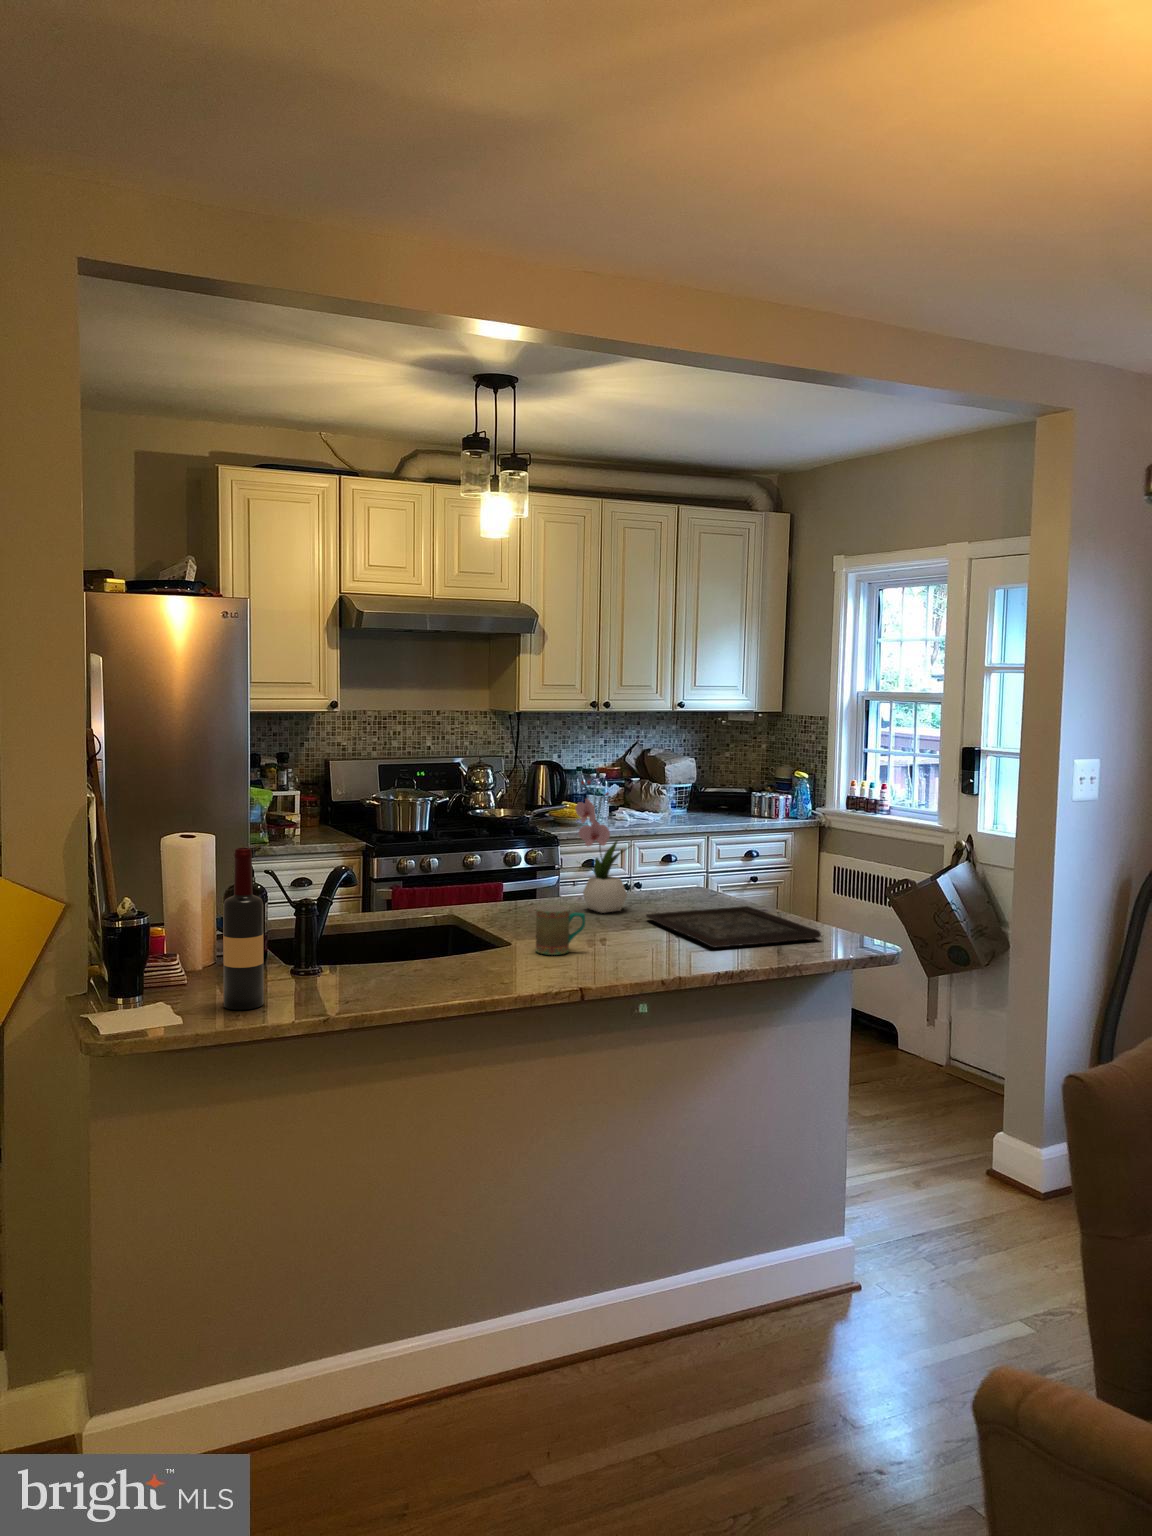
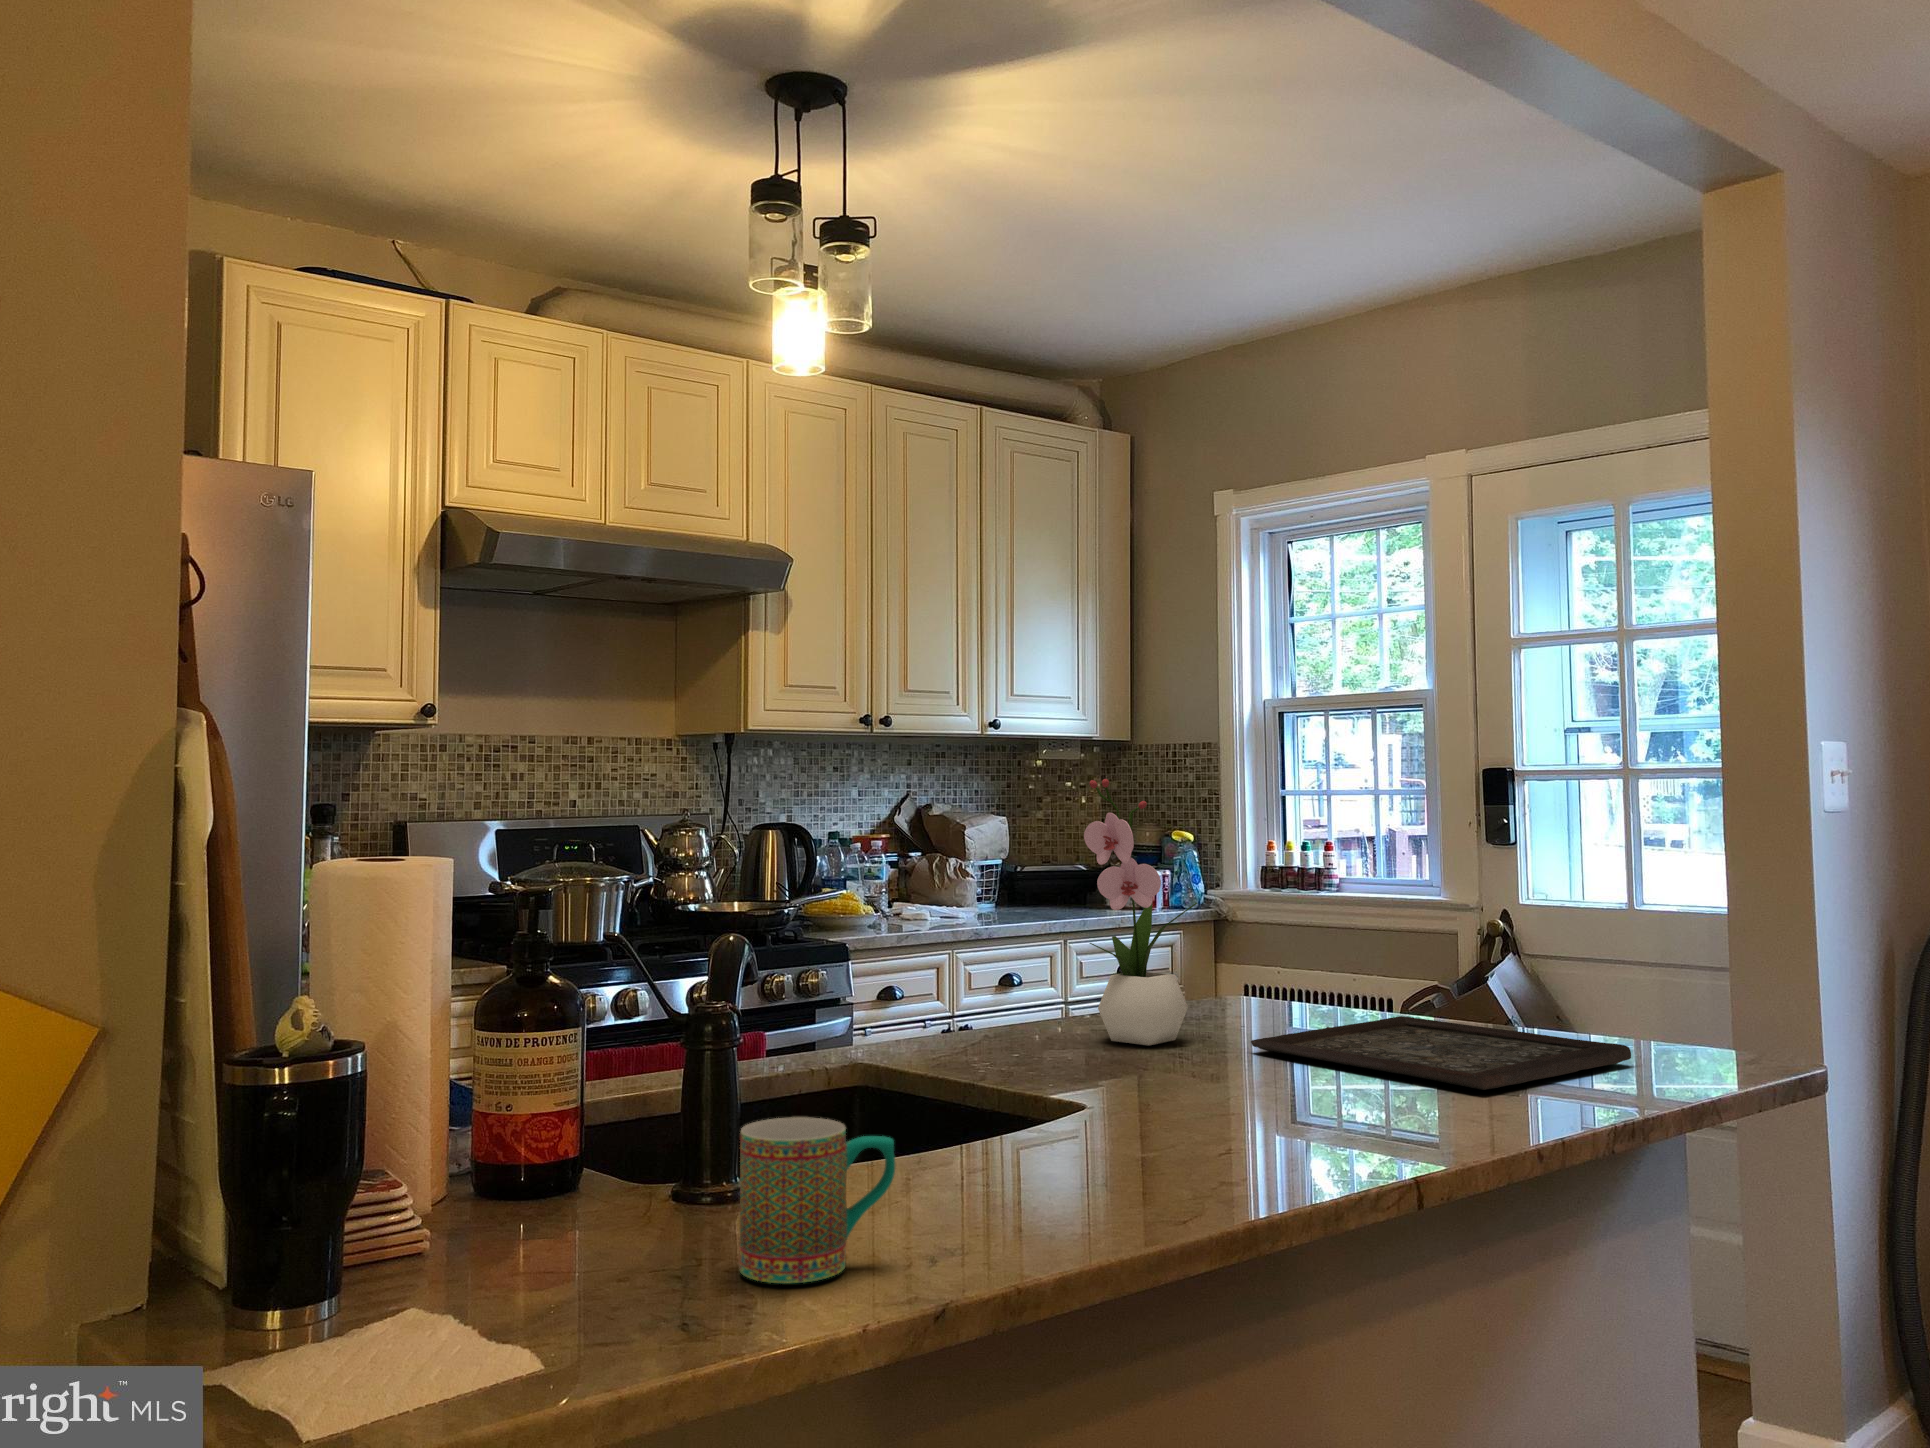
wine bottle: present [223,848,264,1010] -> none [566,859,684,1340]
mug: present [536,905,585,955] -> present [739,1117,895,1284]

